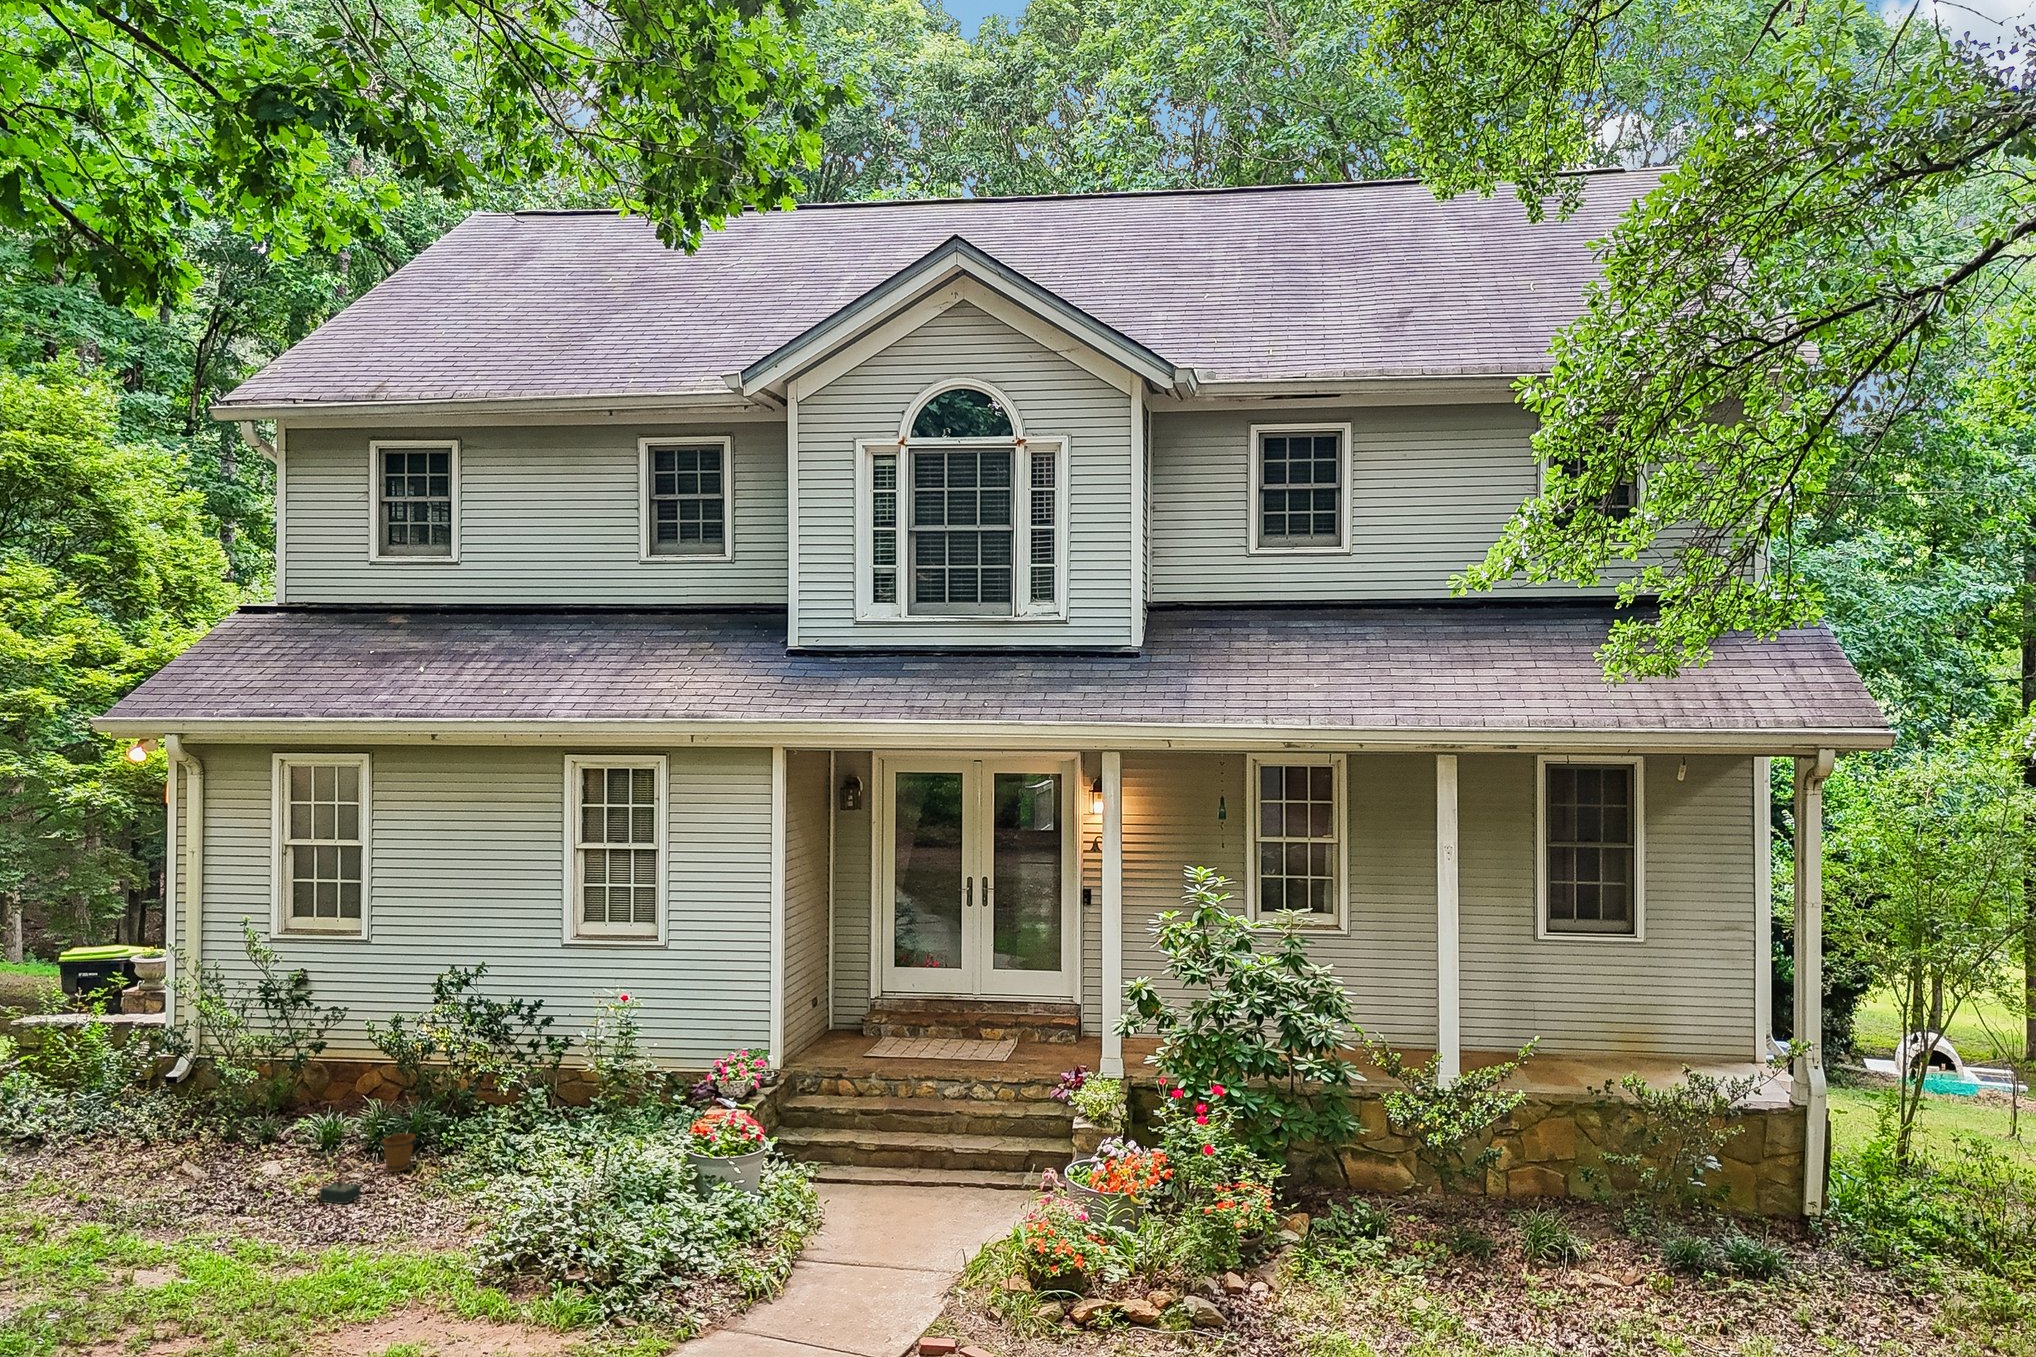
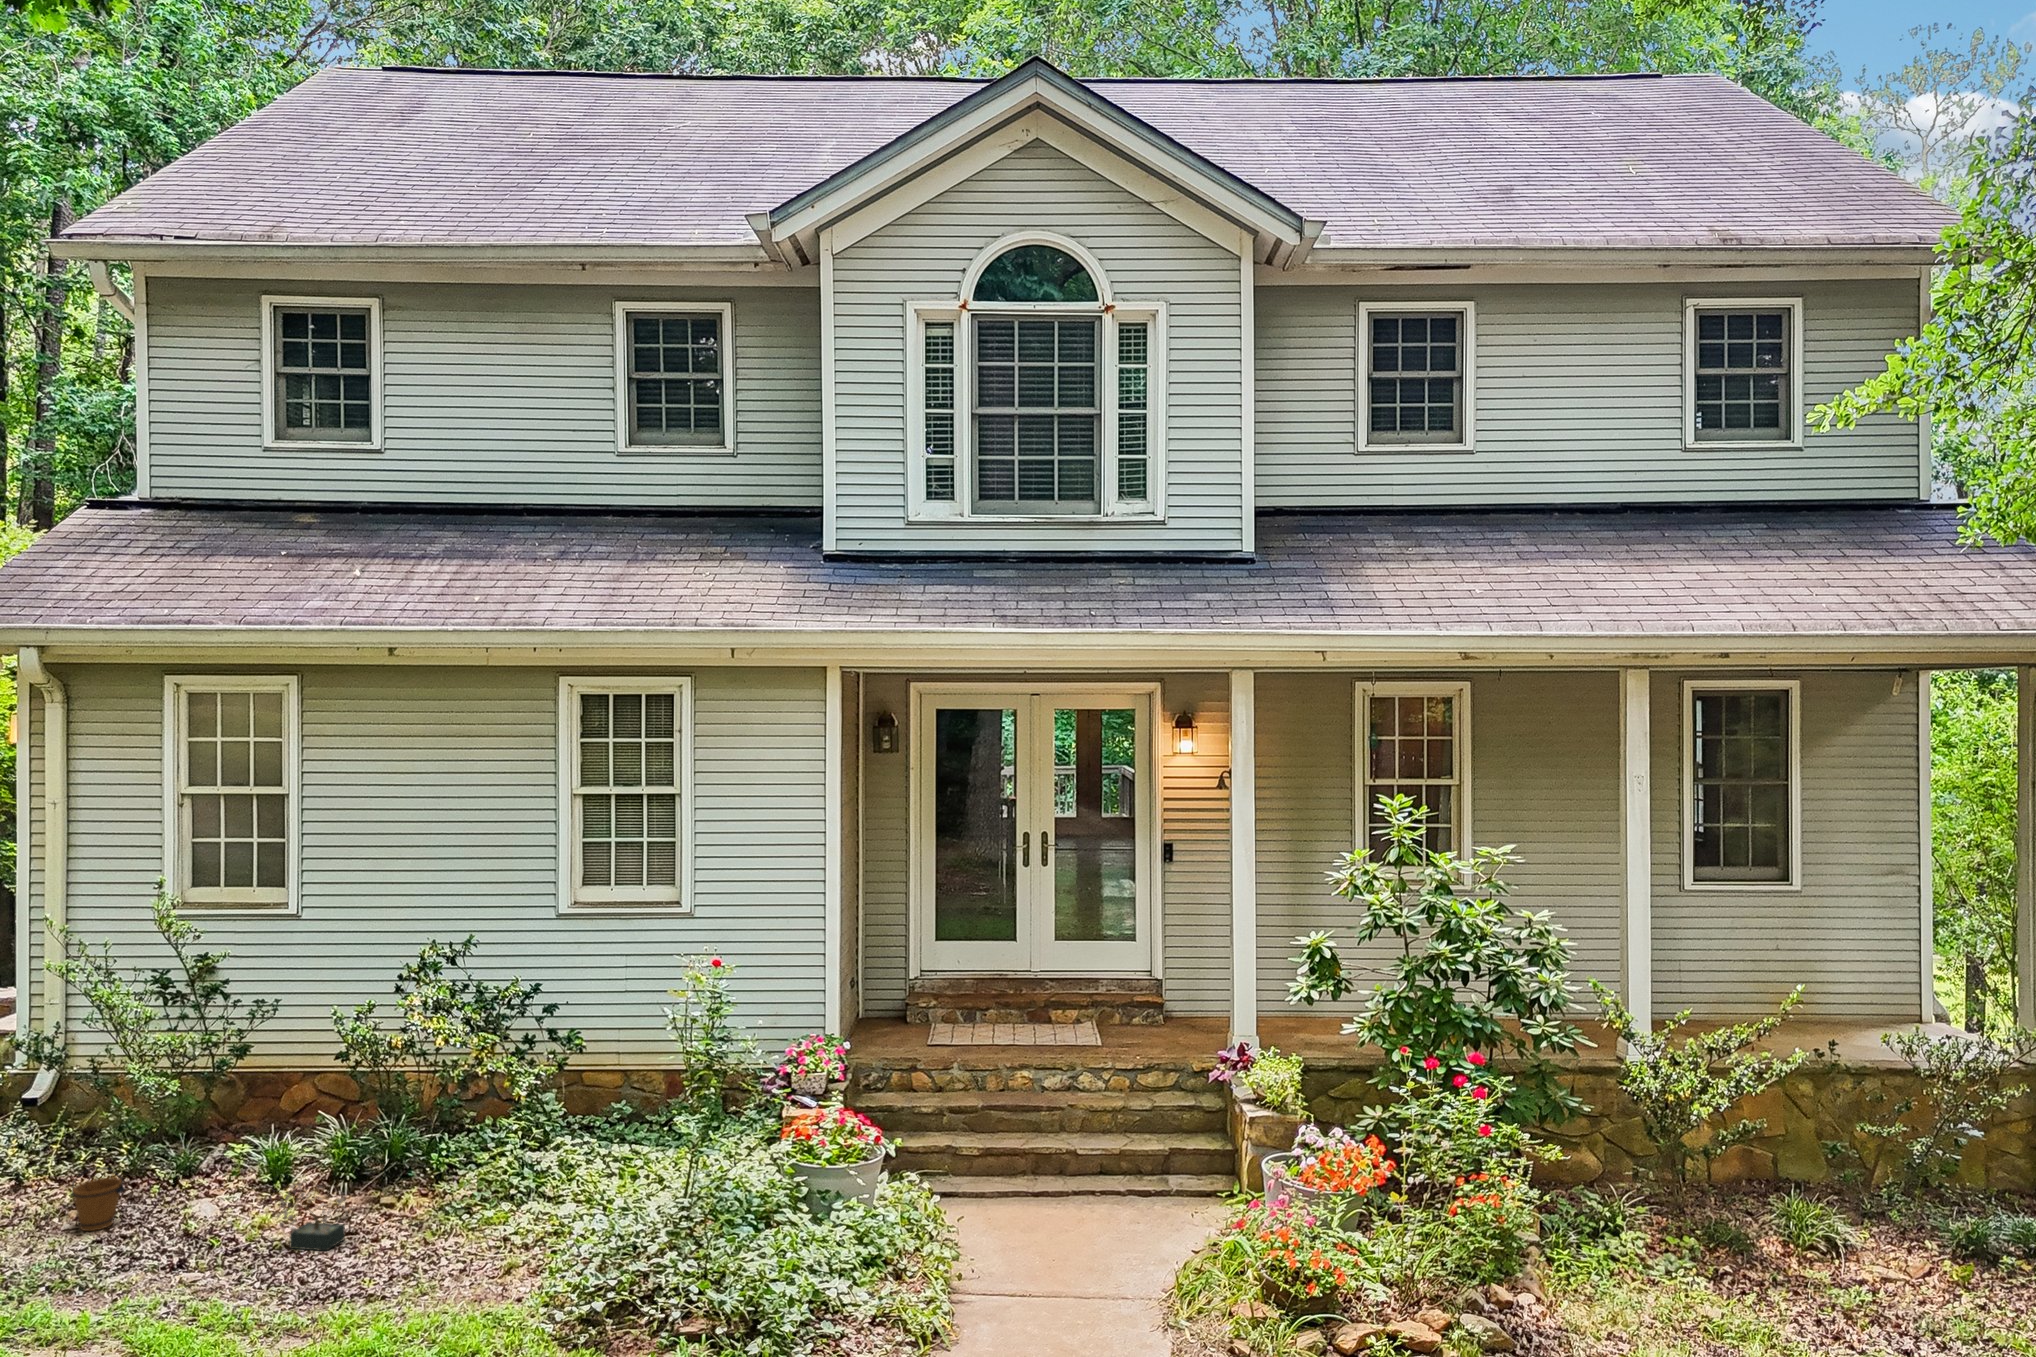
bucket: present [381,1129,417,1172] -> present [70,1167,125,1231]

